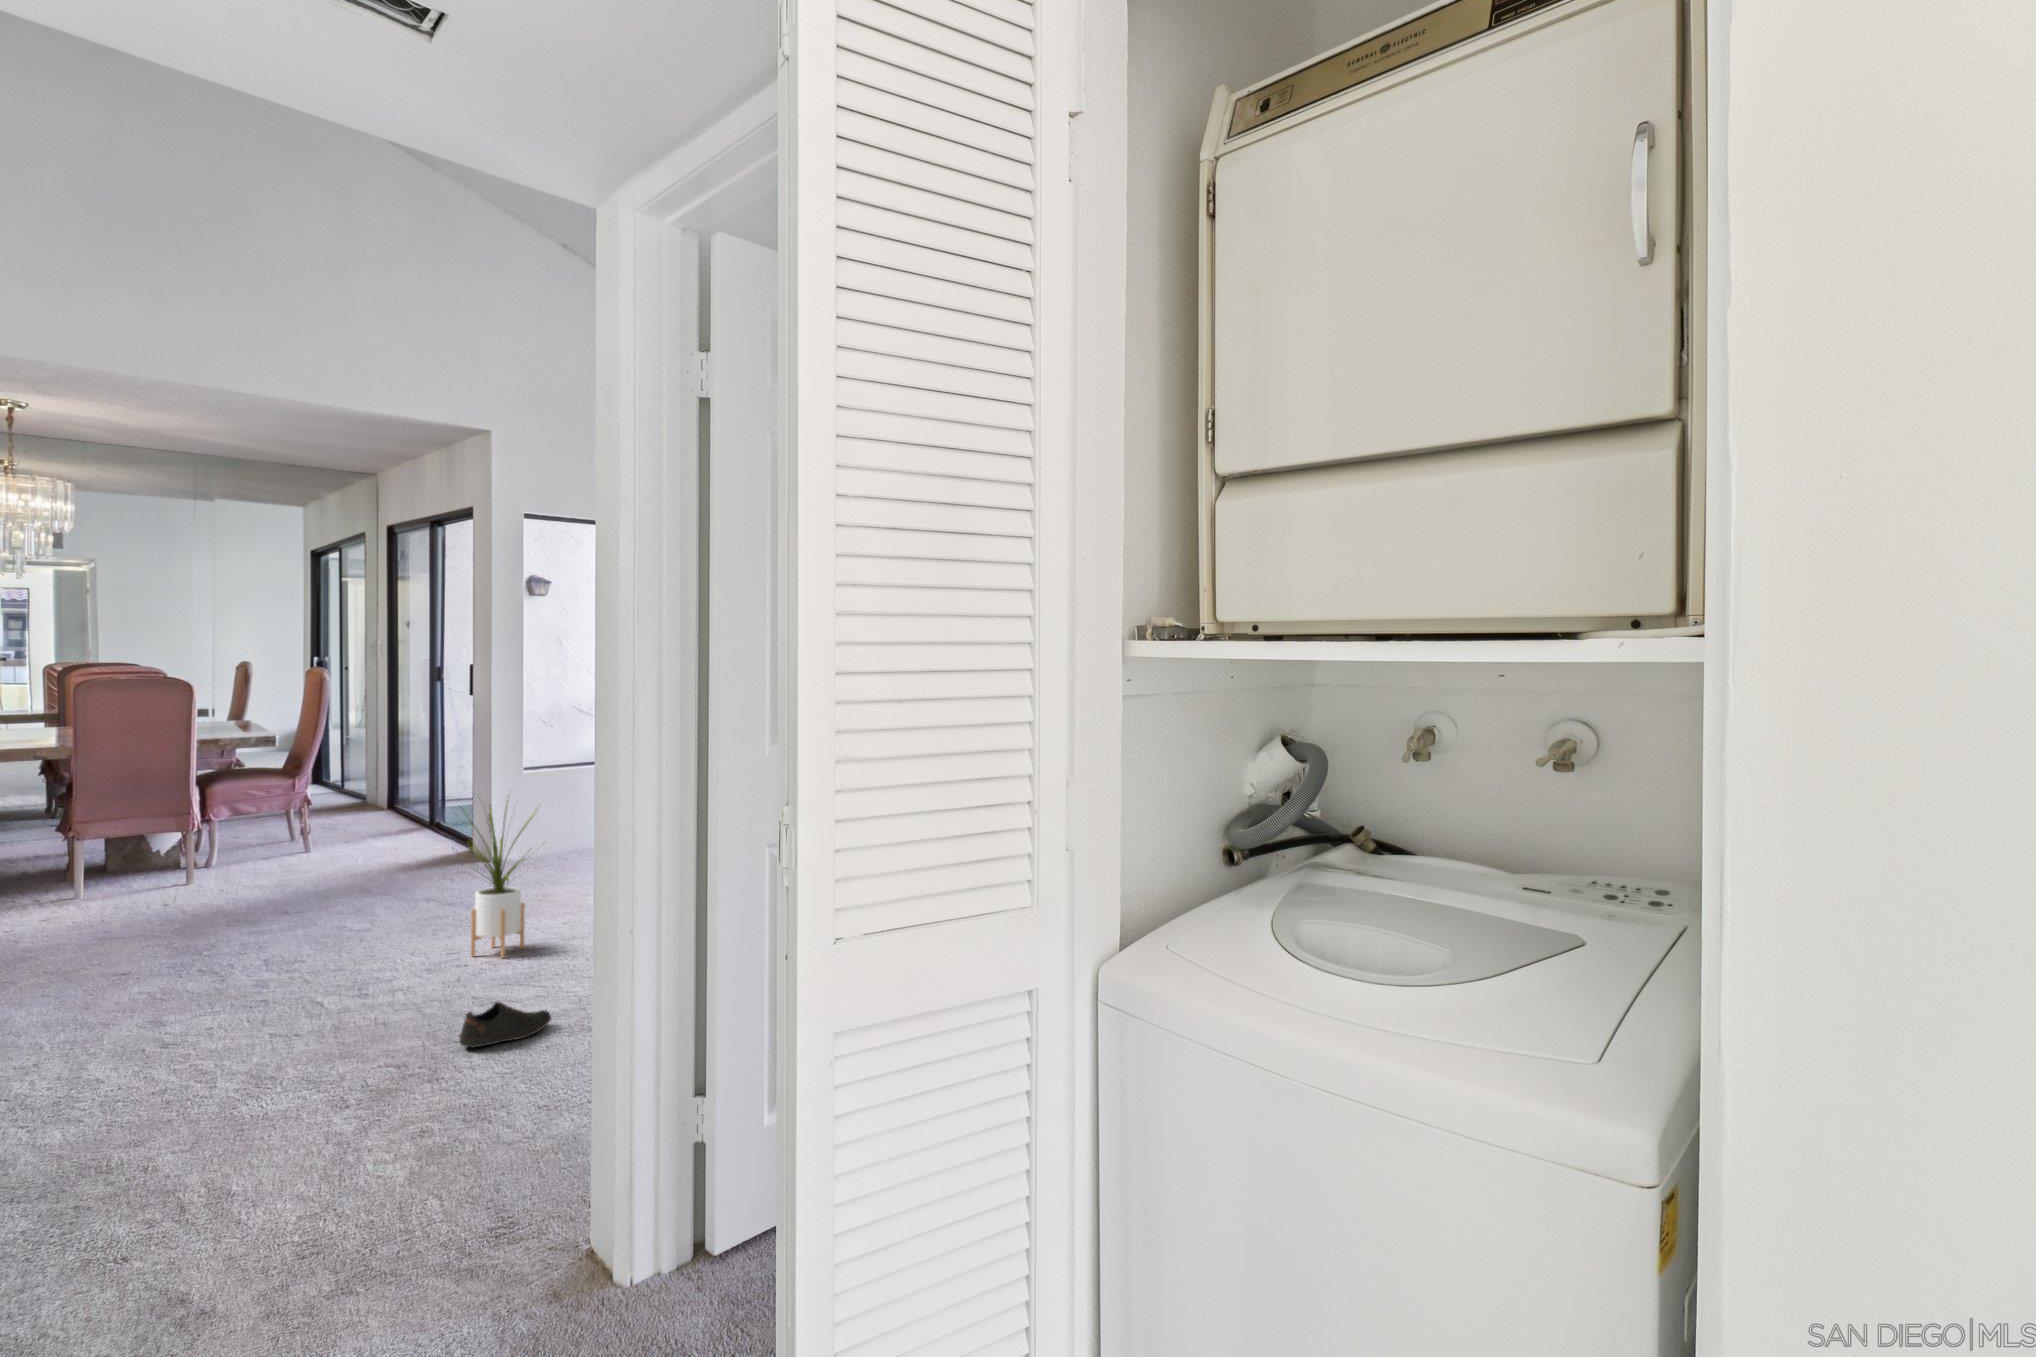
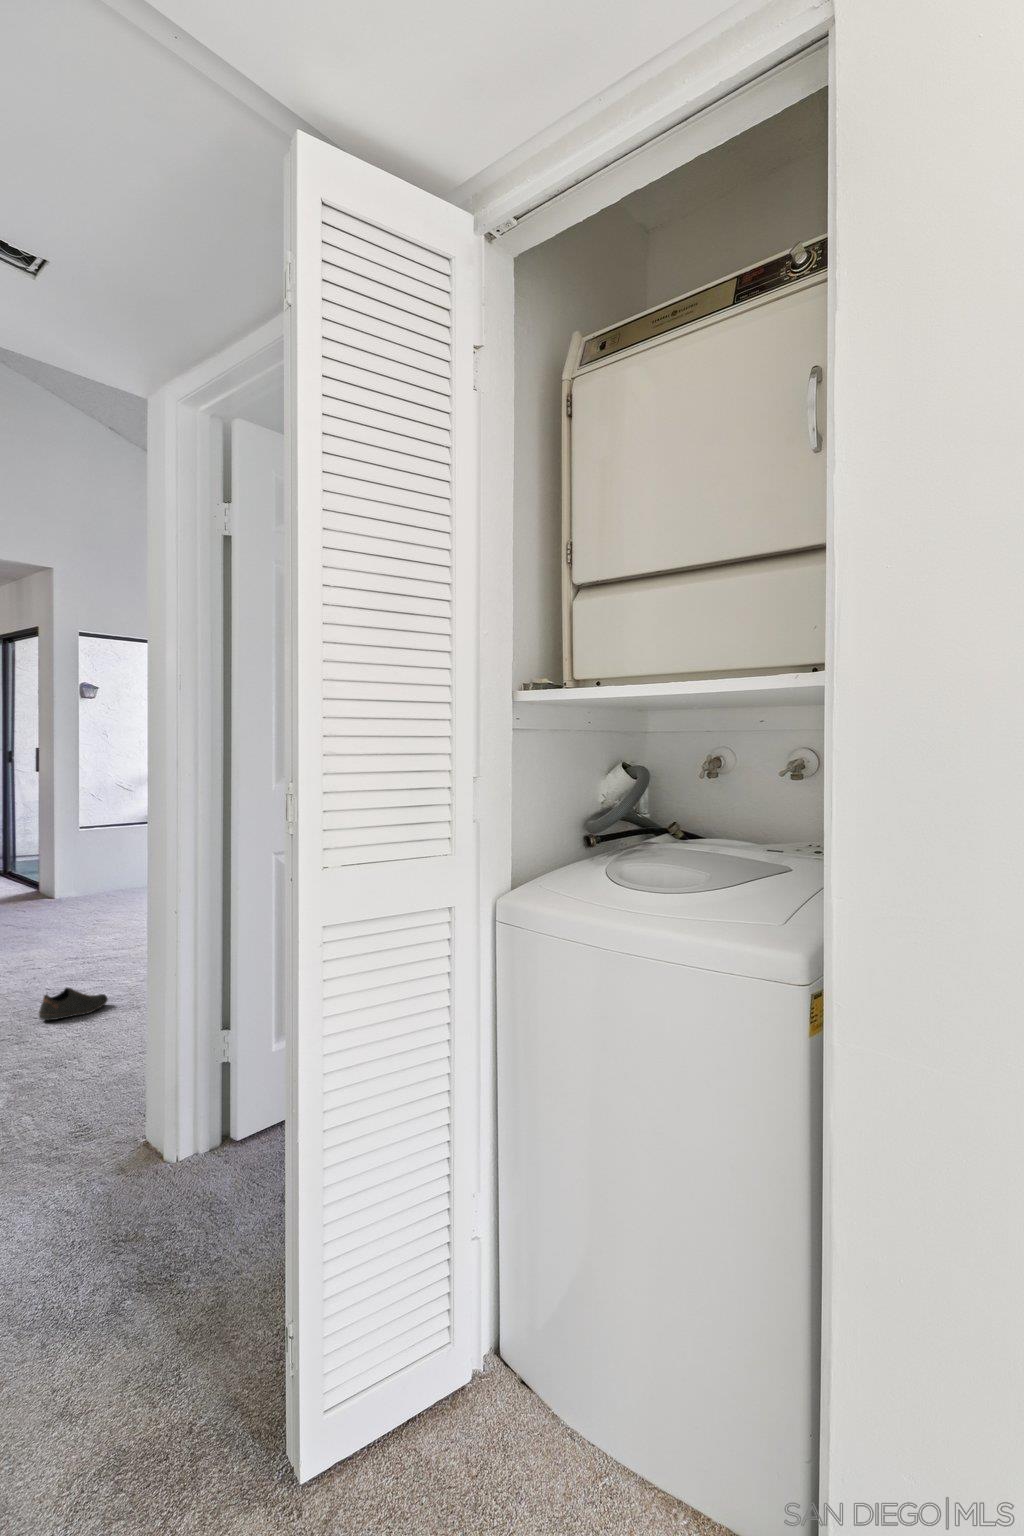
house plant: present [471,795,544,958] -> none [27,837,101,962]

